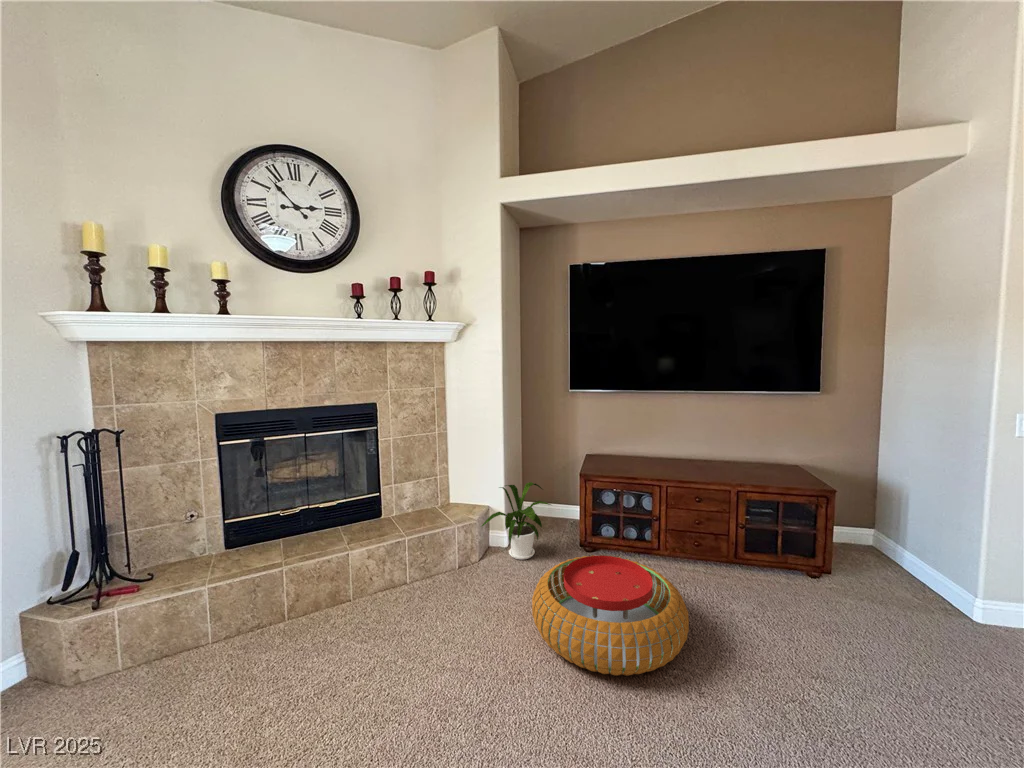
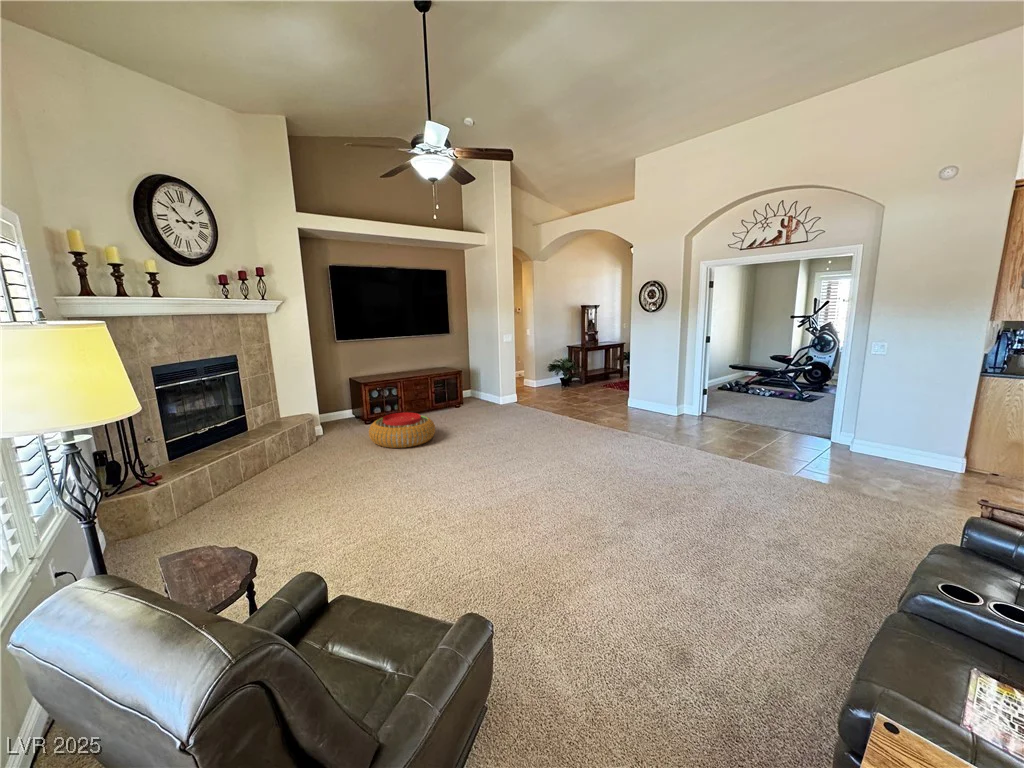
house plant: present [482,482,551,560] -> none [313,394,351,437]

